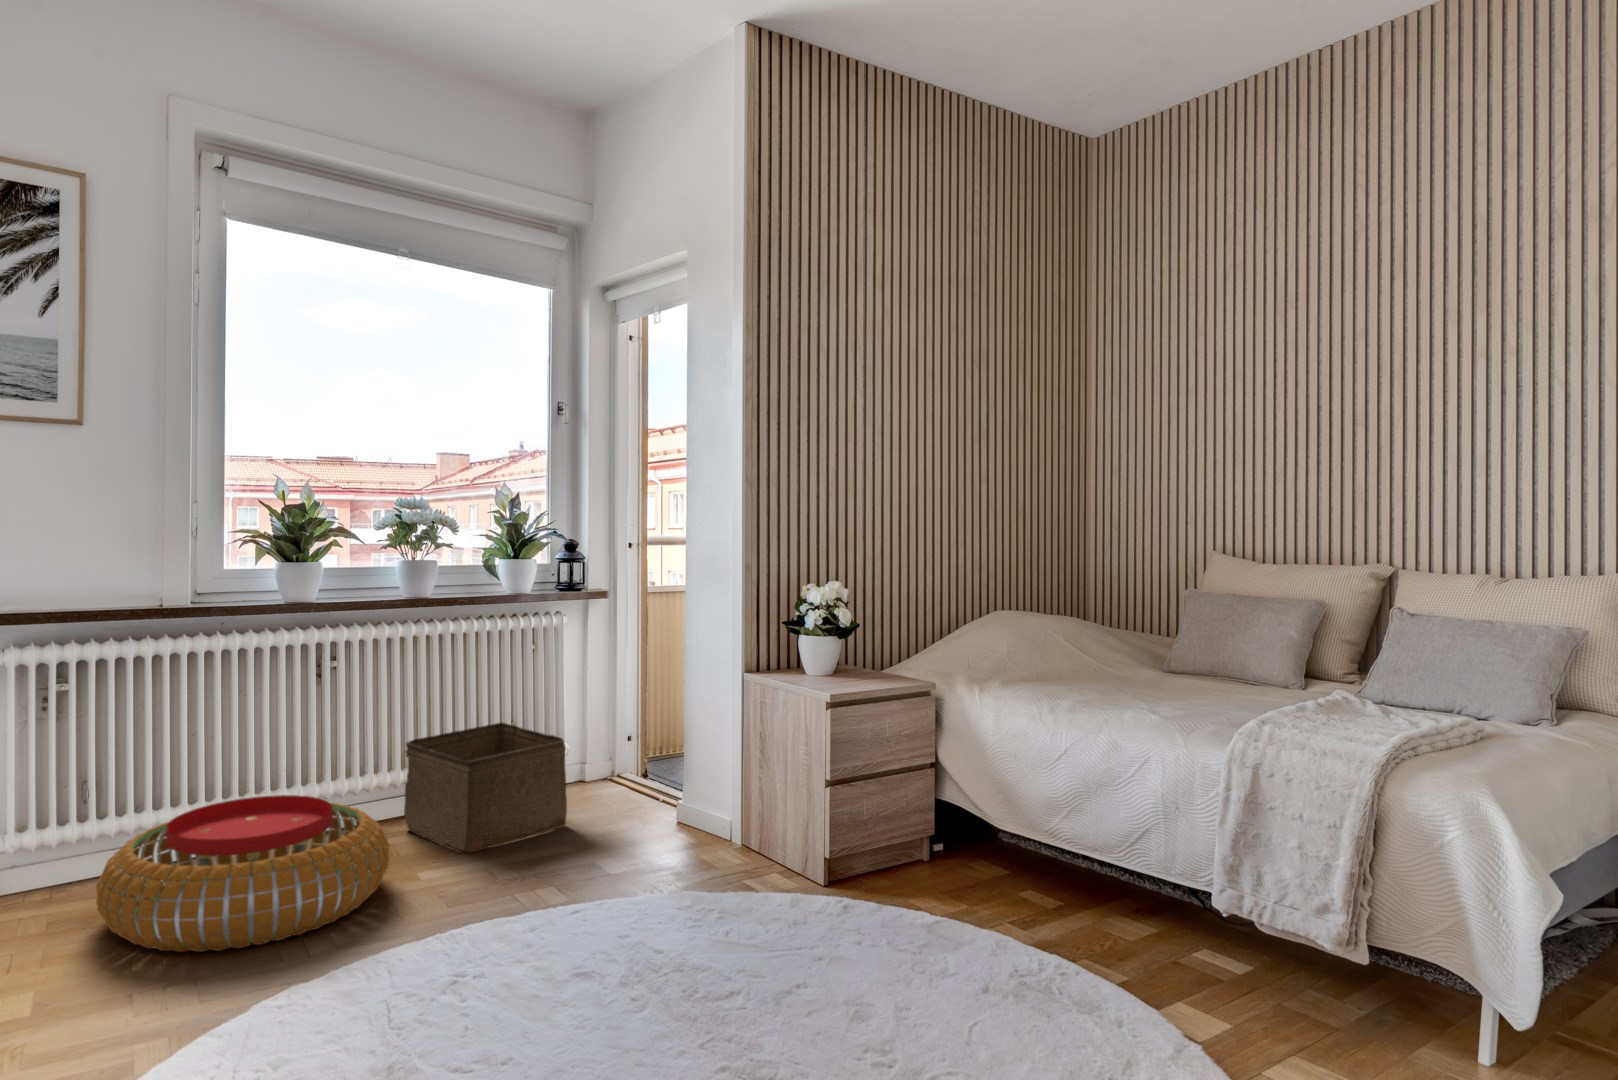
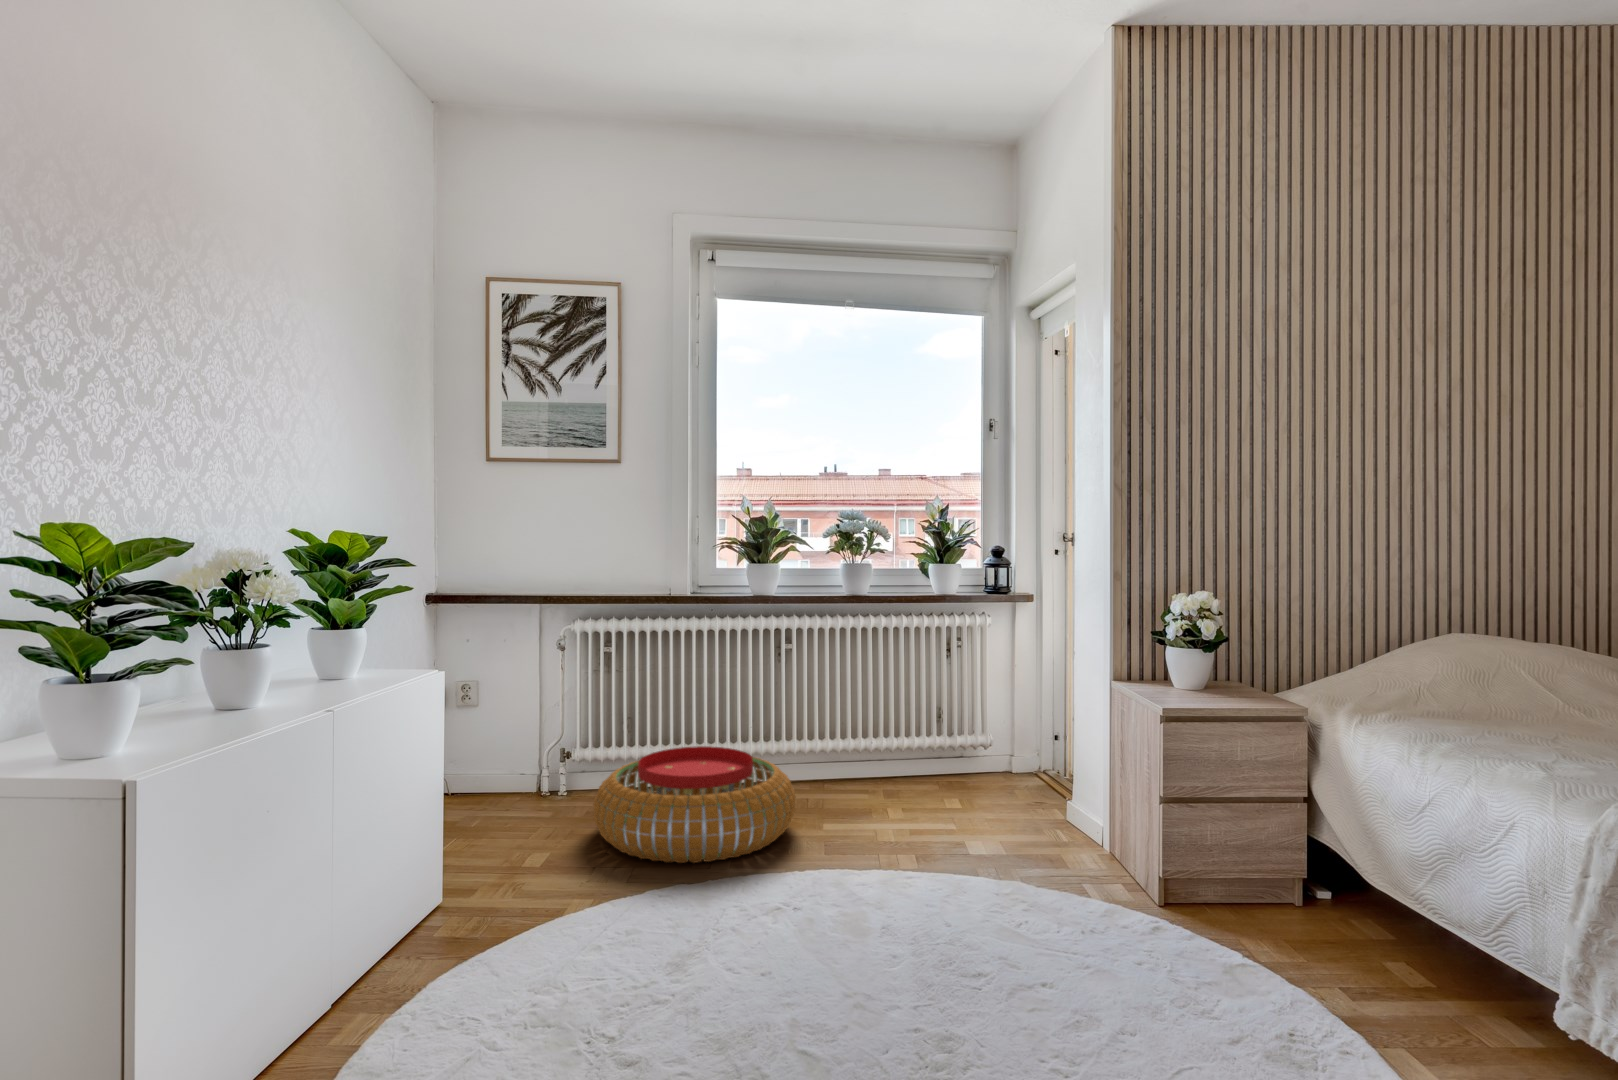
storage bin: present [404,722,567,854] -> none [837,710,969,822]

